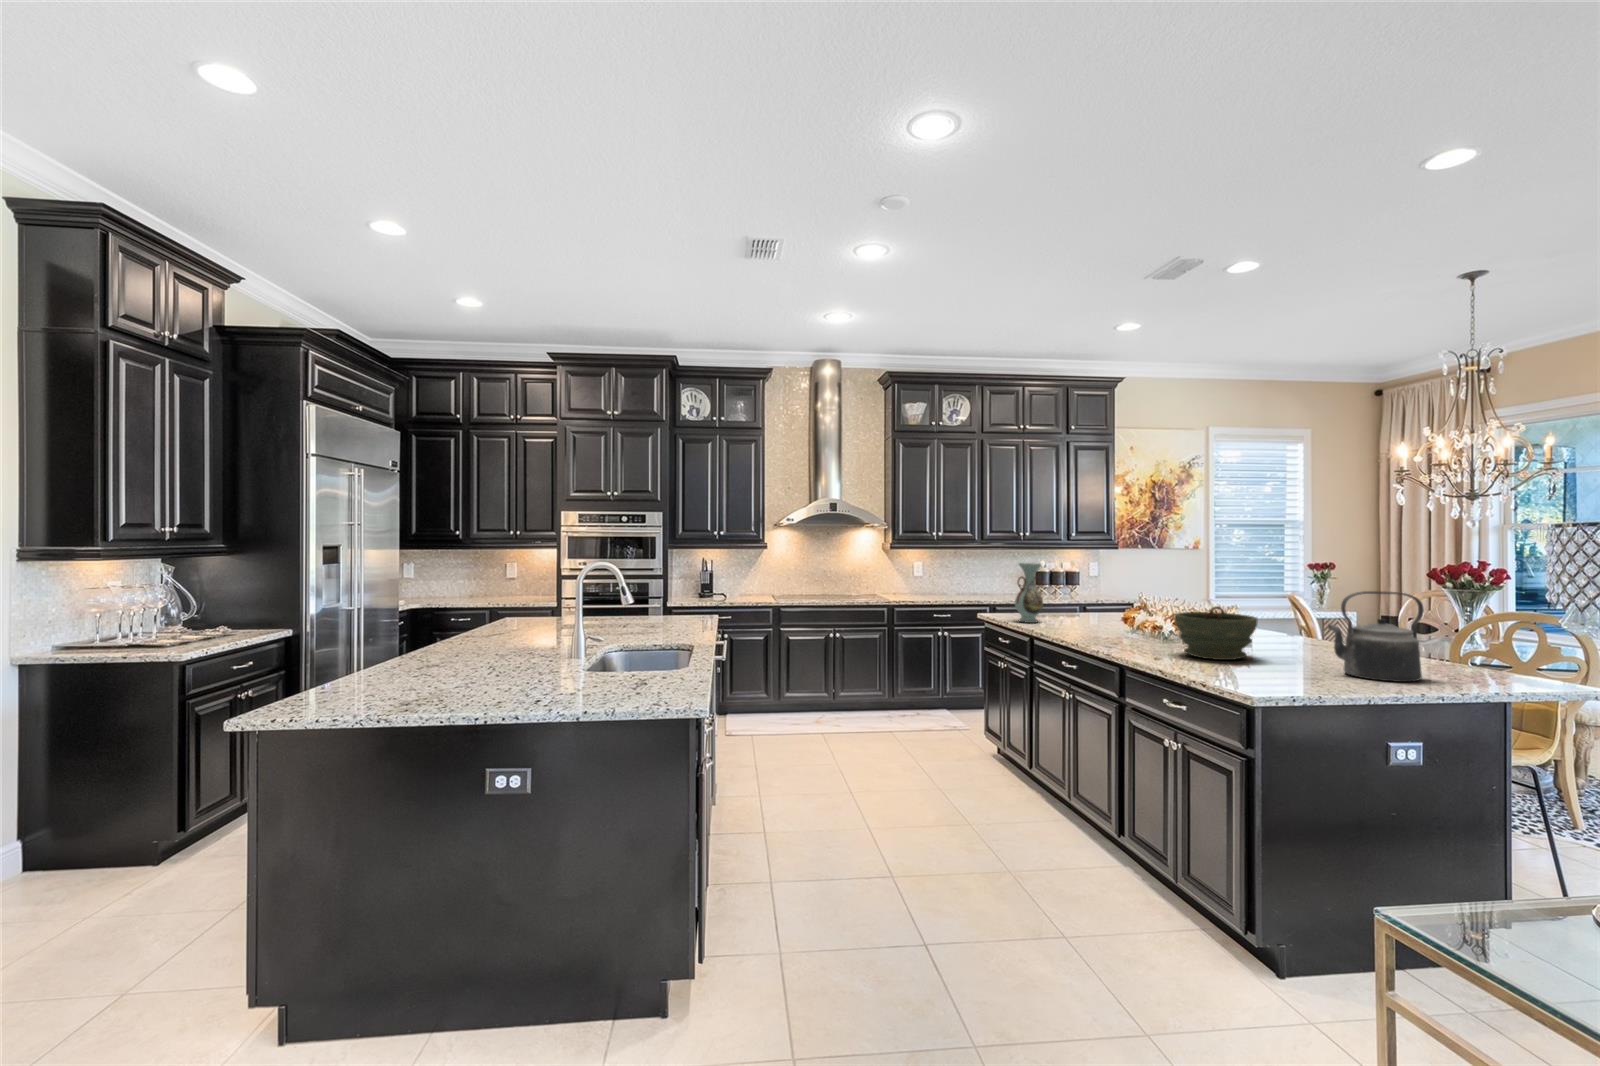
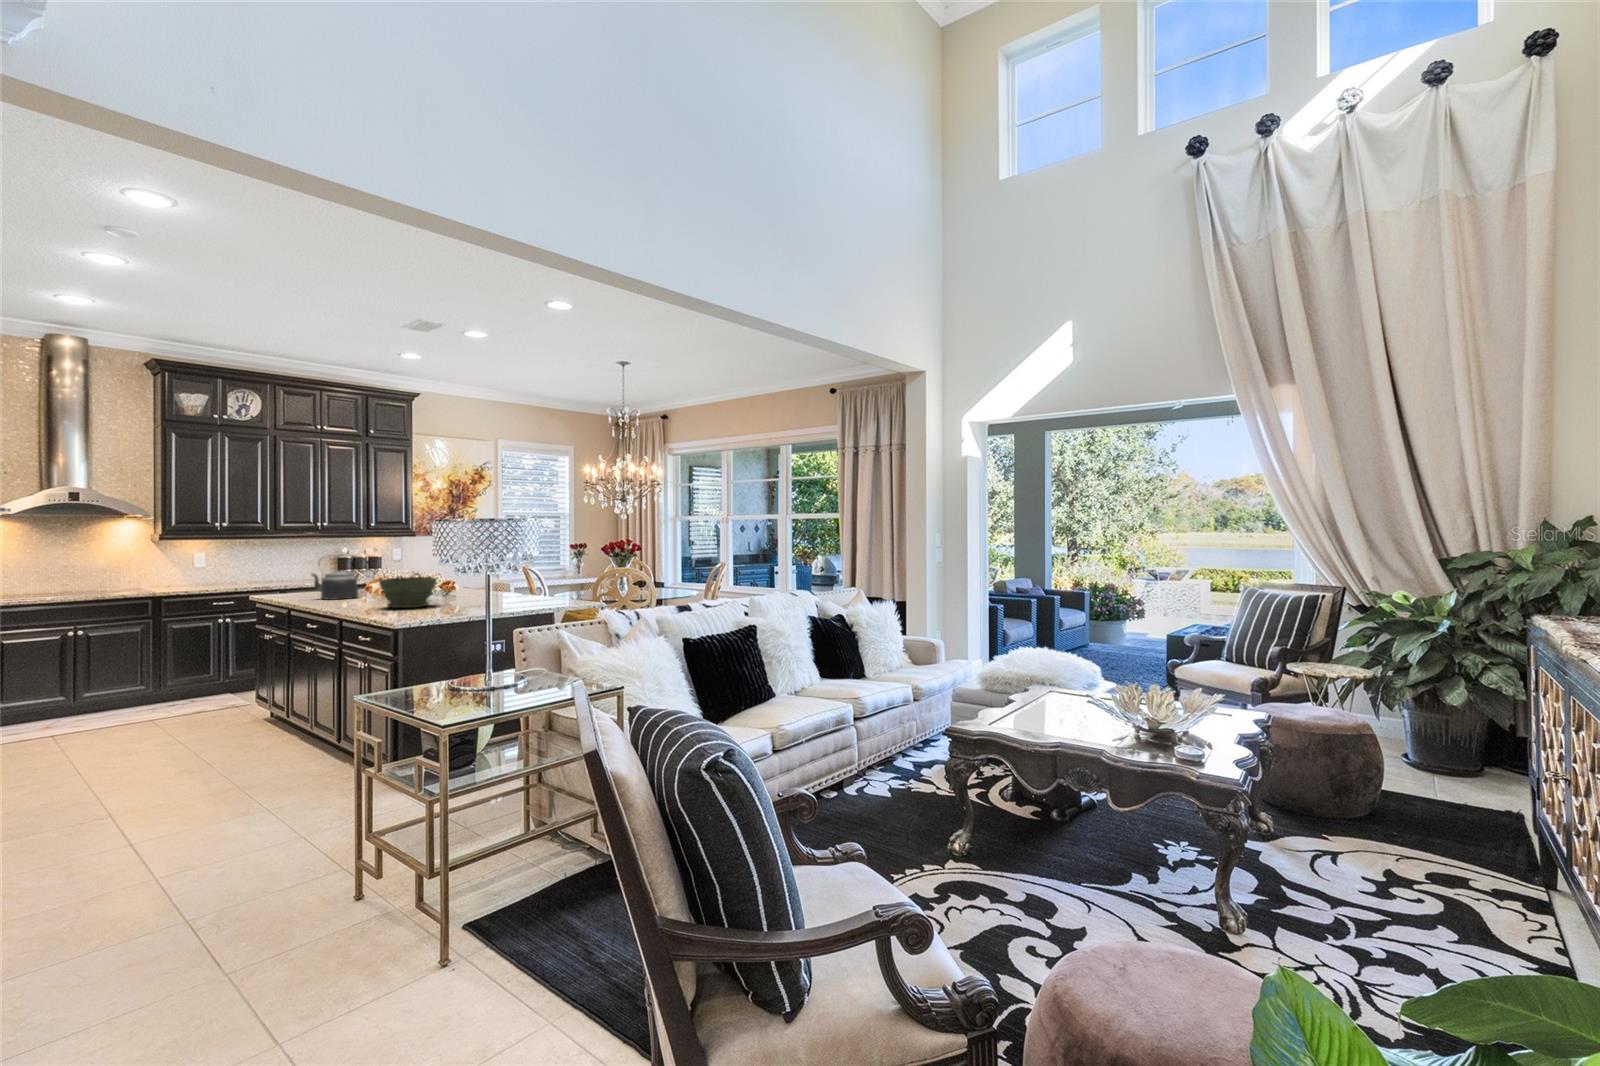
decorative vase: present [1015,563,1043,623] -> none [277,548,306,598]
kettle: present [1328,591,1424,682] -> present [311,569,358,600]

